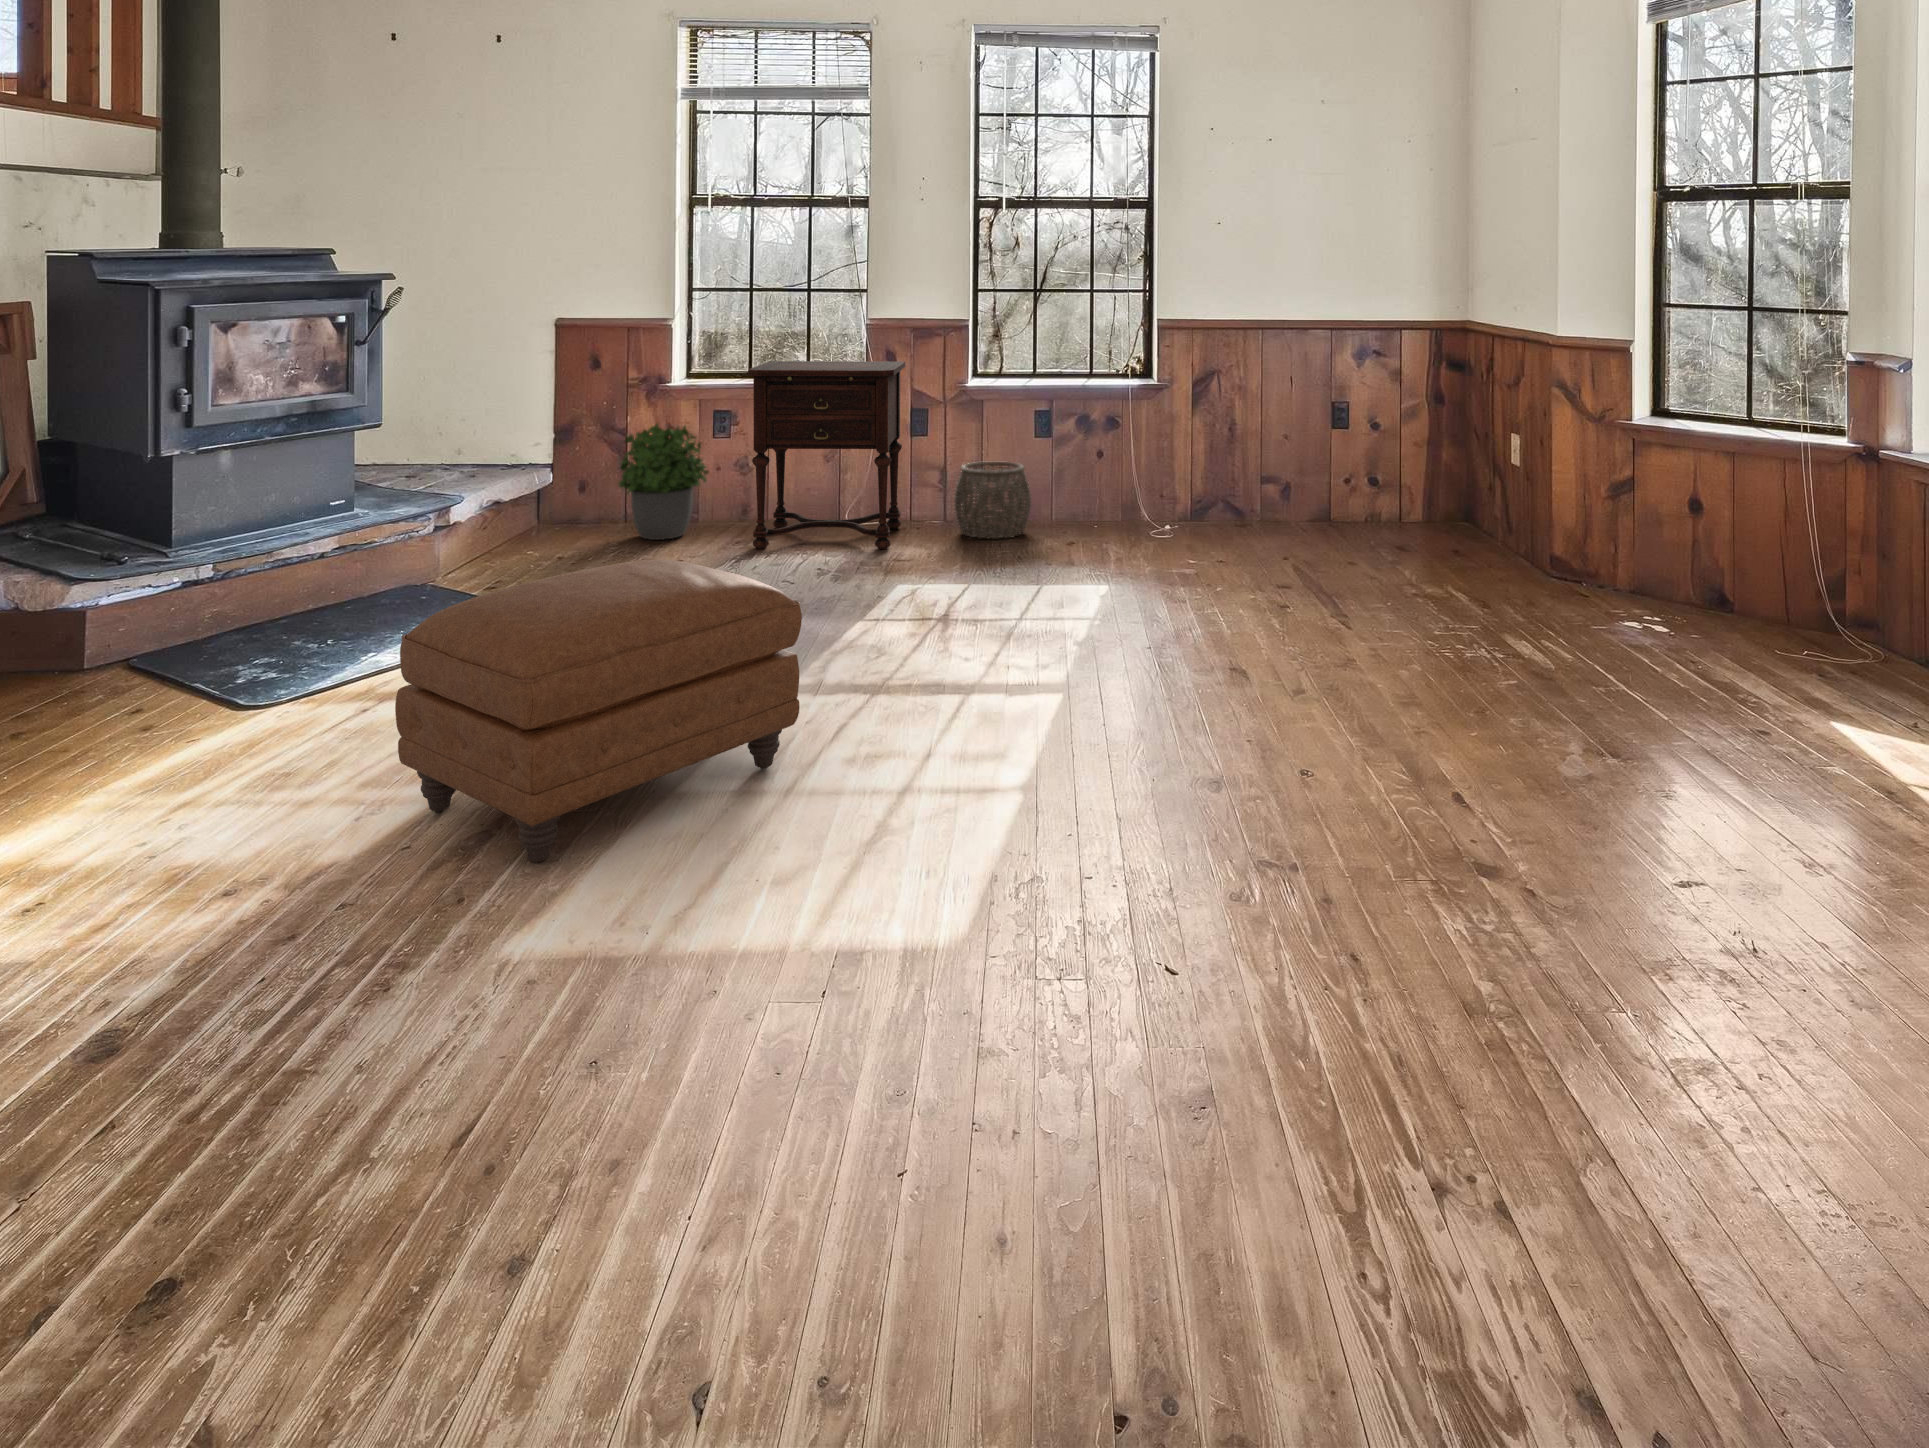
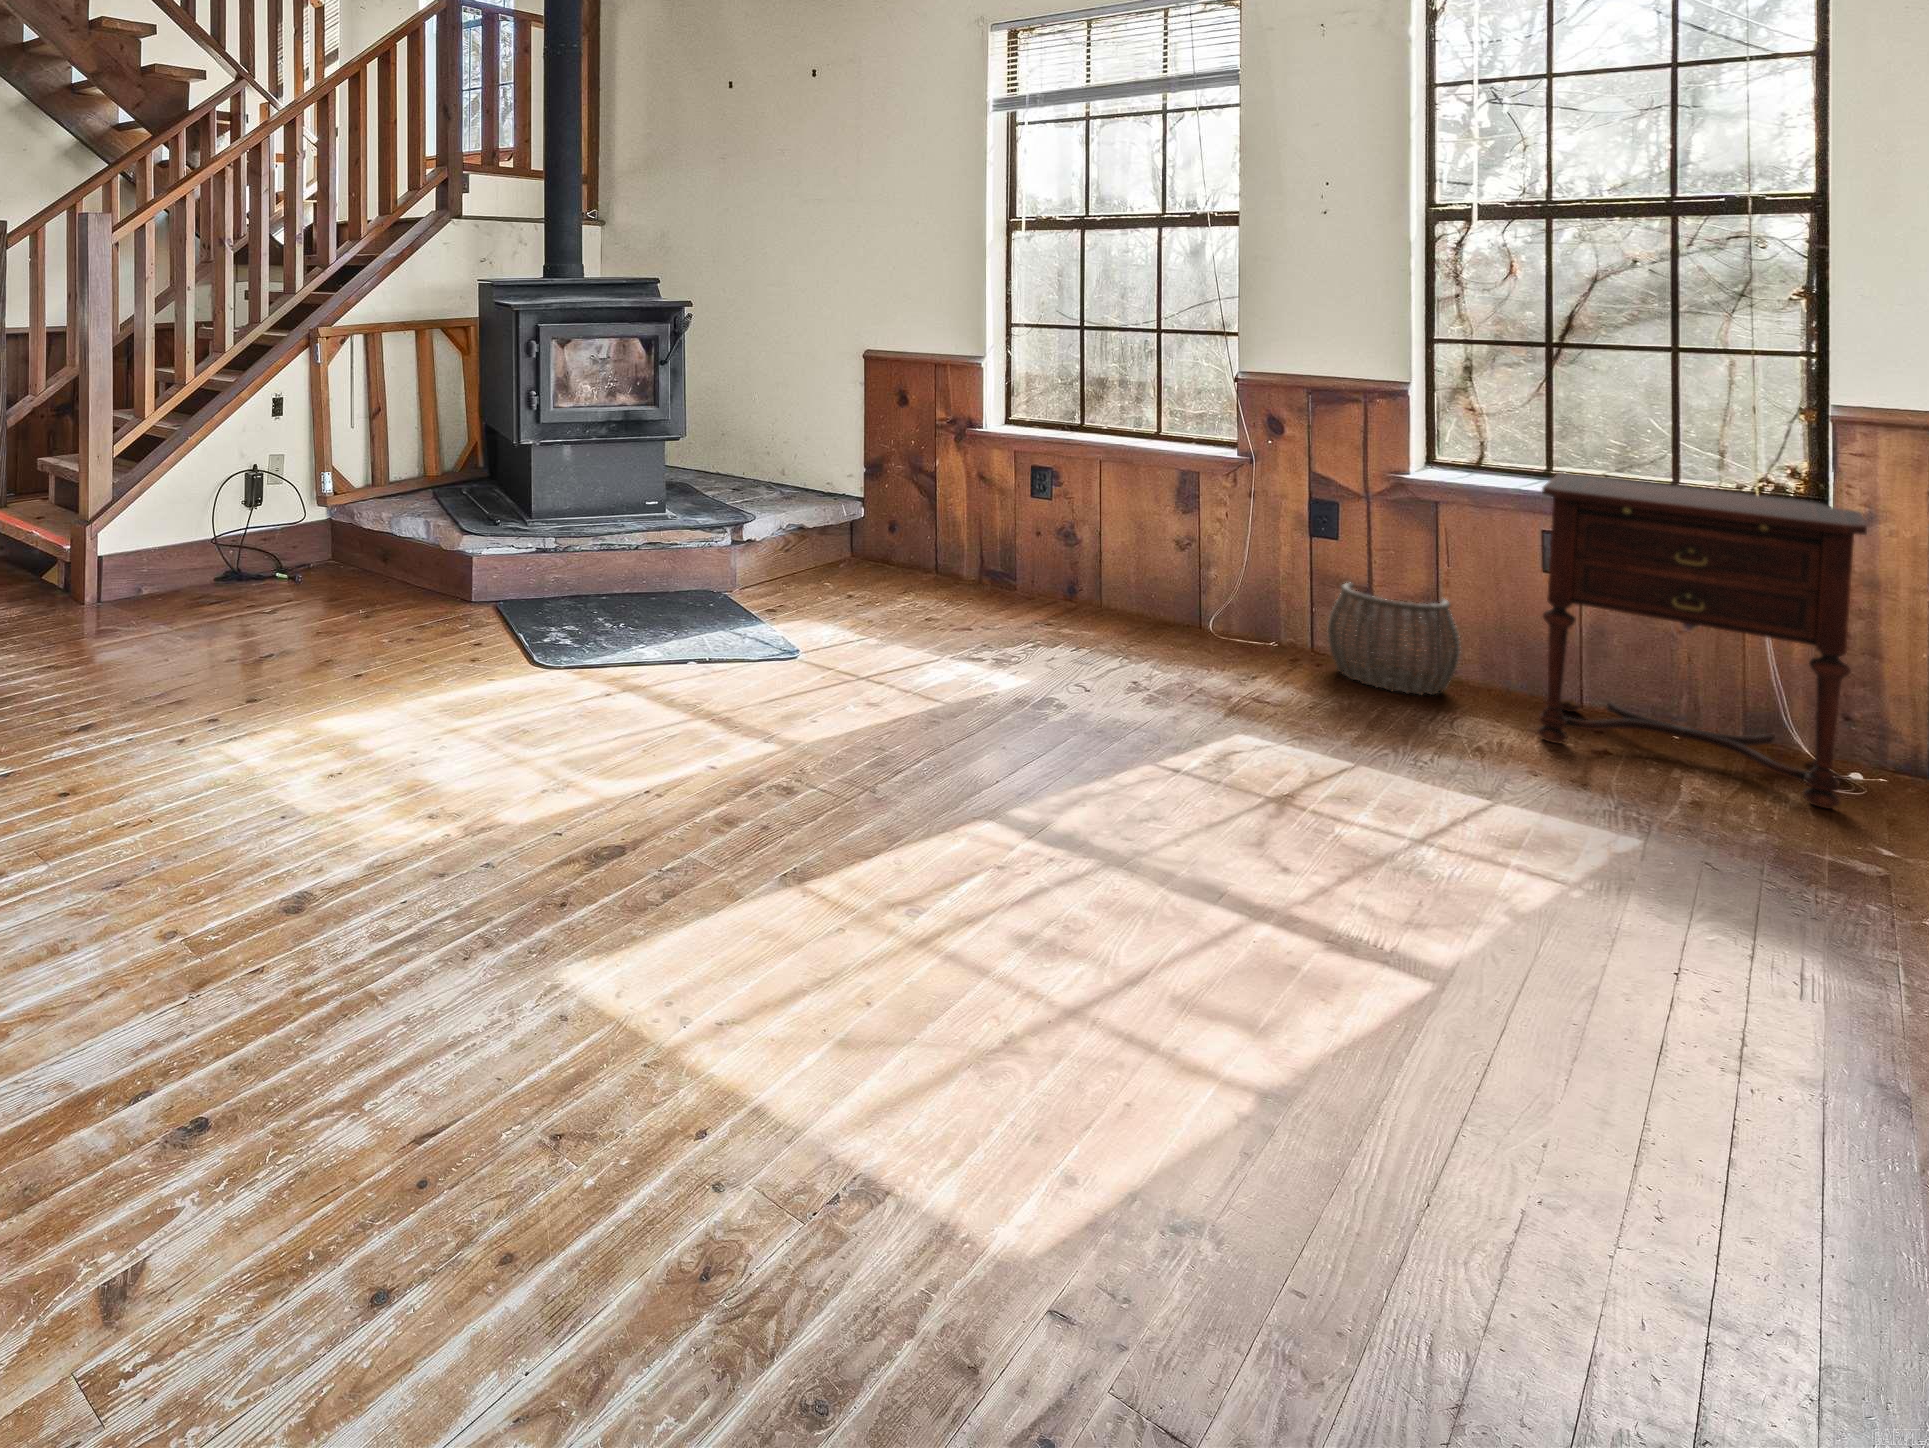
side table: present [748,361,905,549] -> present [1537,473,1867,809]
potted plant: present [619,424,709,540] -> none [908,471,1006,592]
ottoman: present [395,559,802,862] -> none [573,622,953,895]

